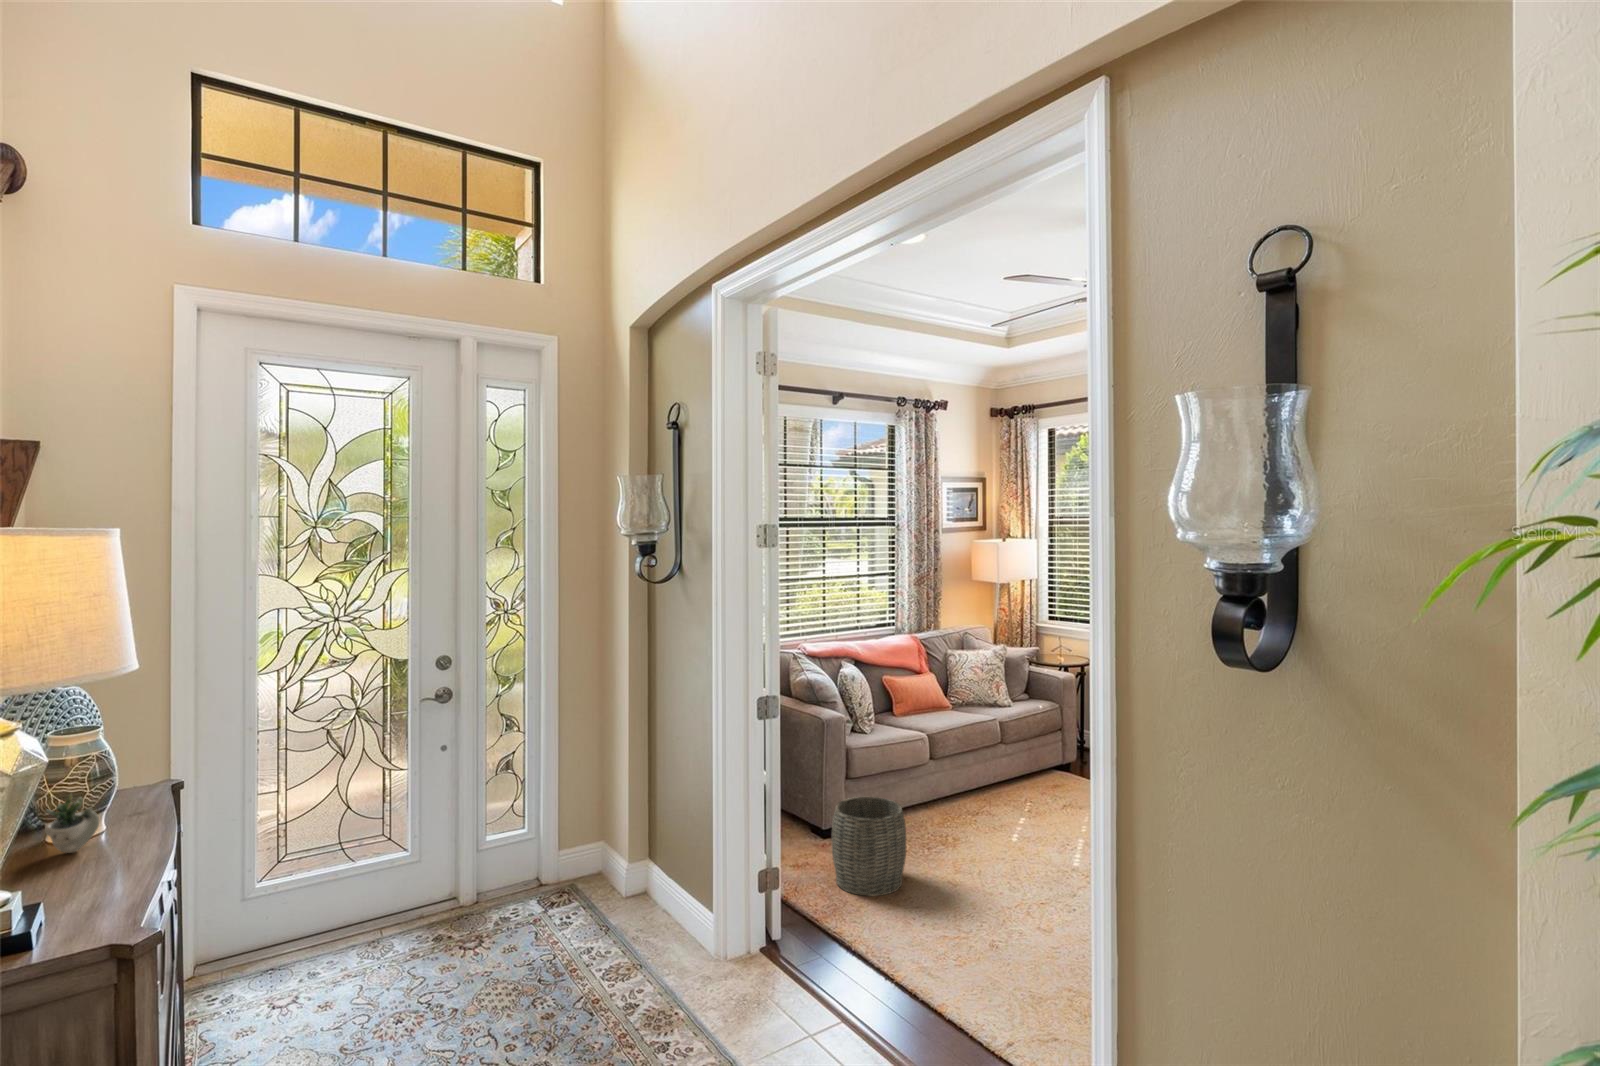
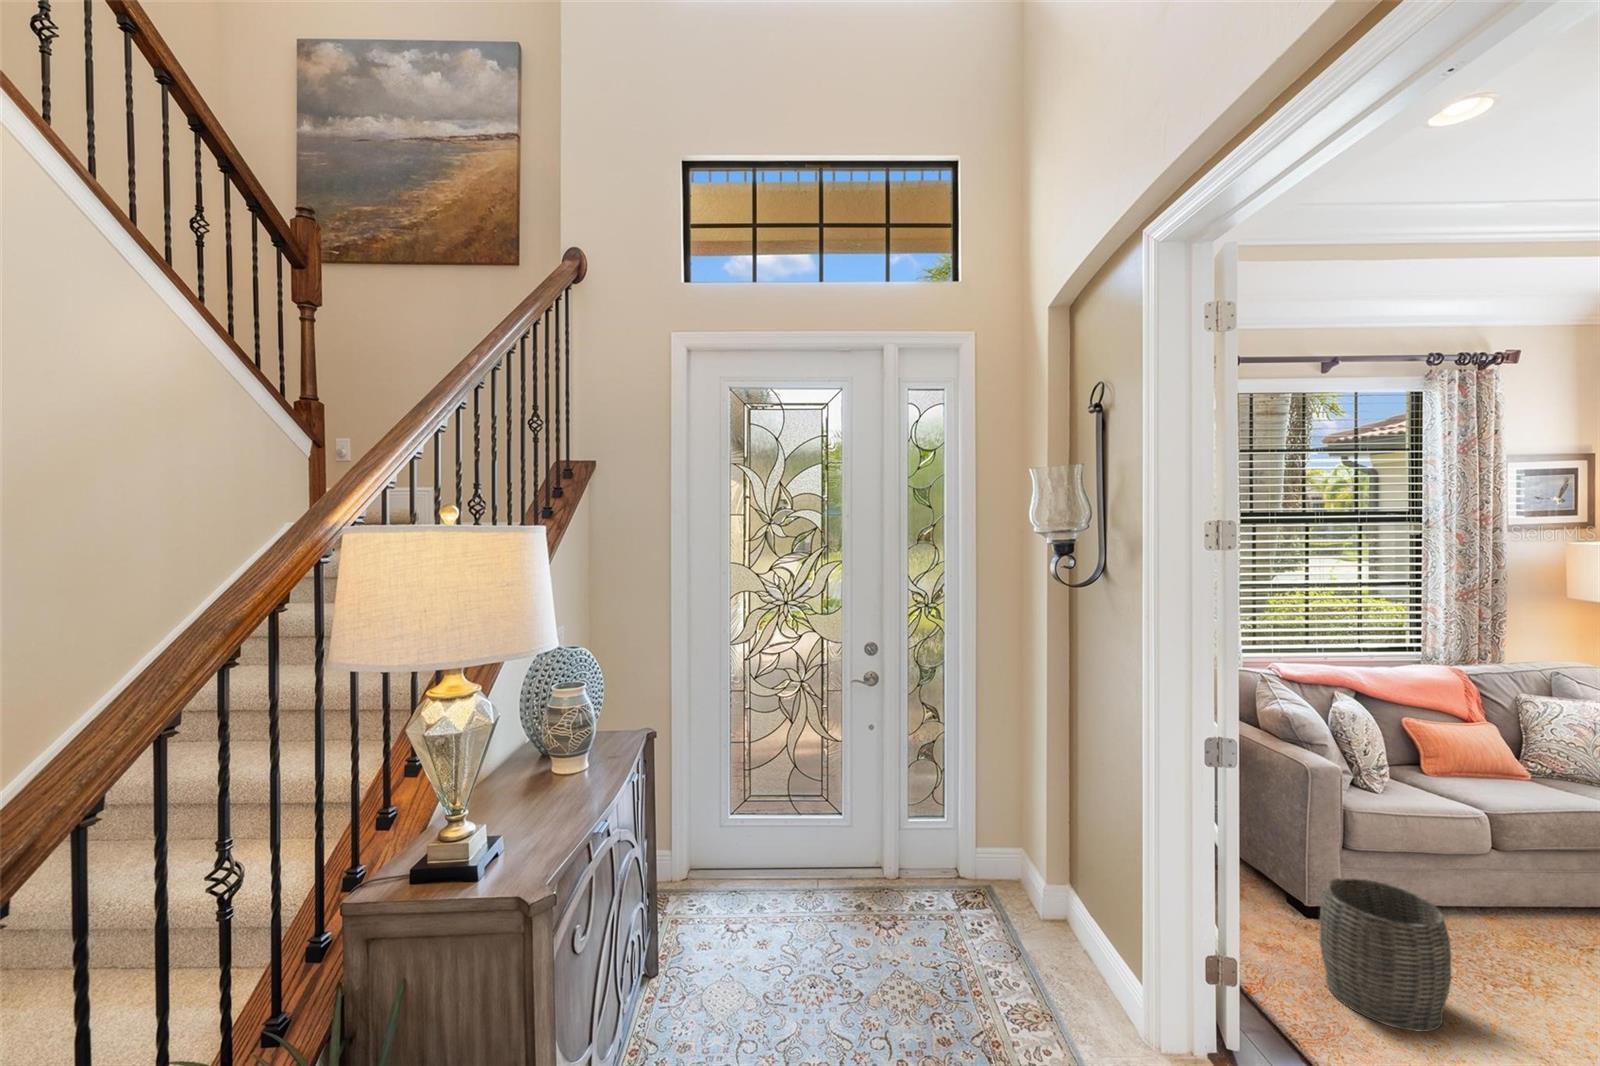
succulent plant: present [45,786,135,853] -> none [534,739,587,788]

